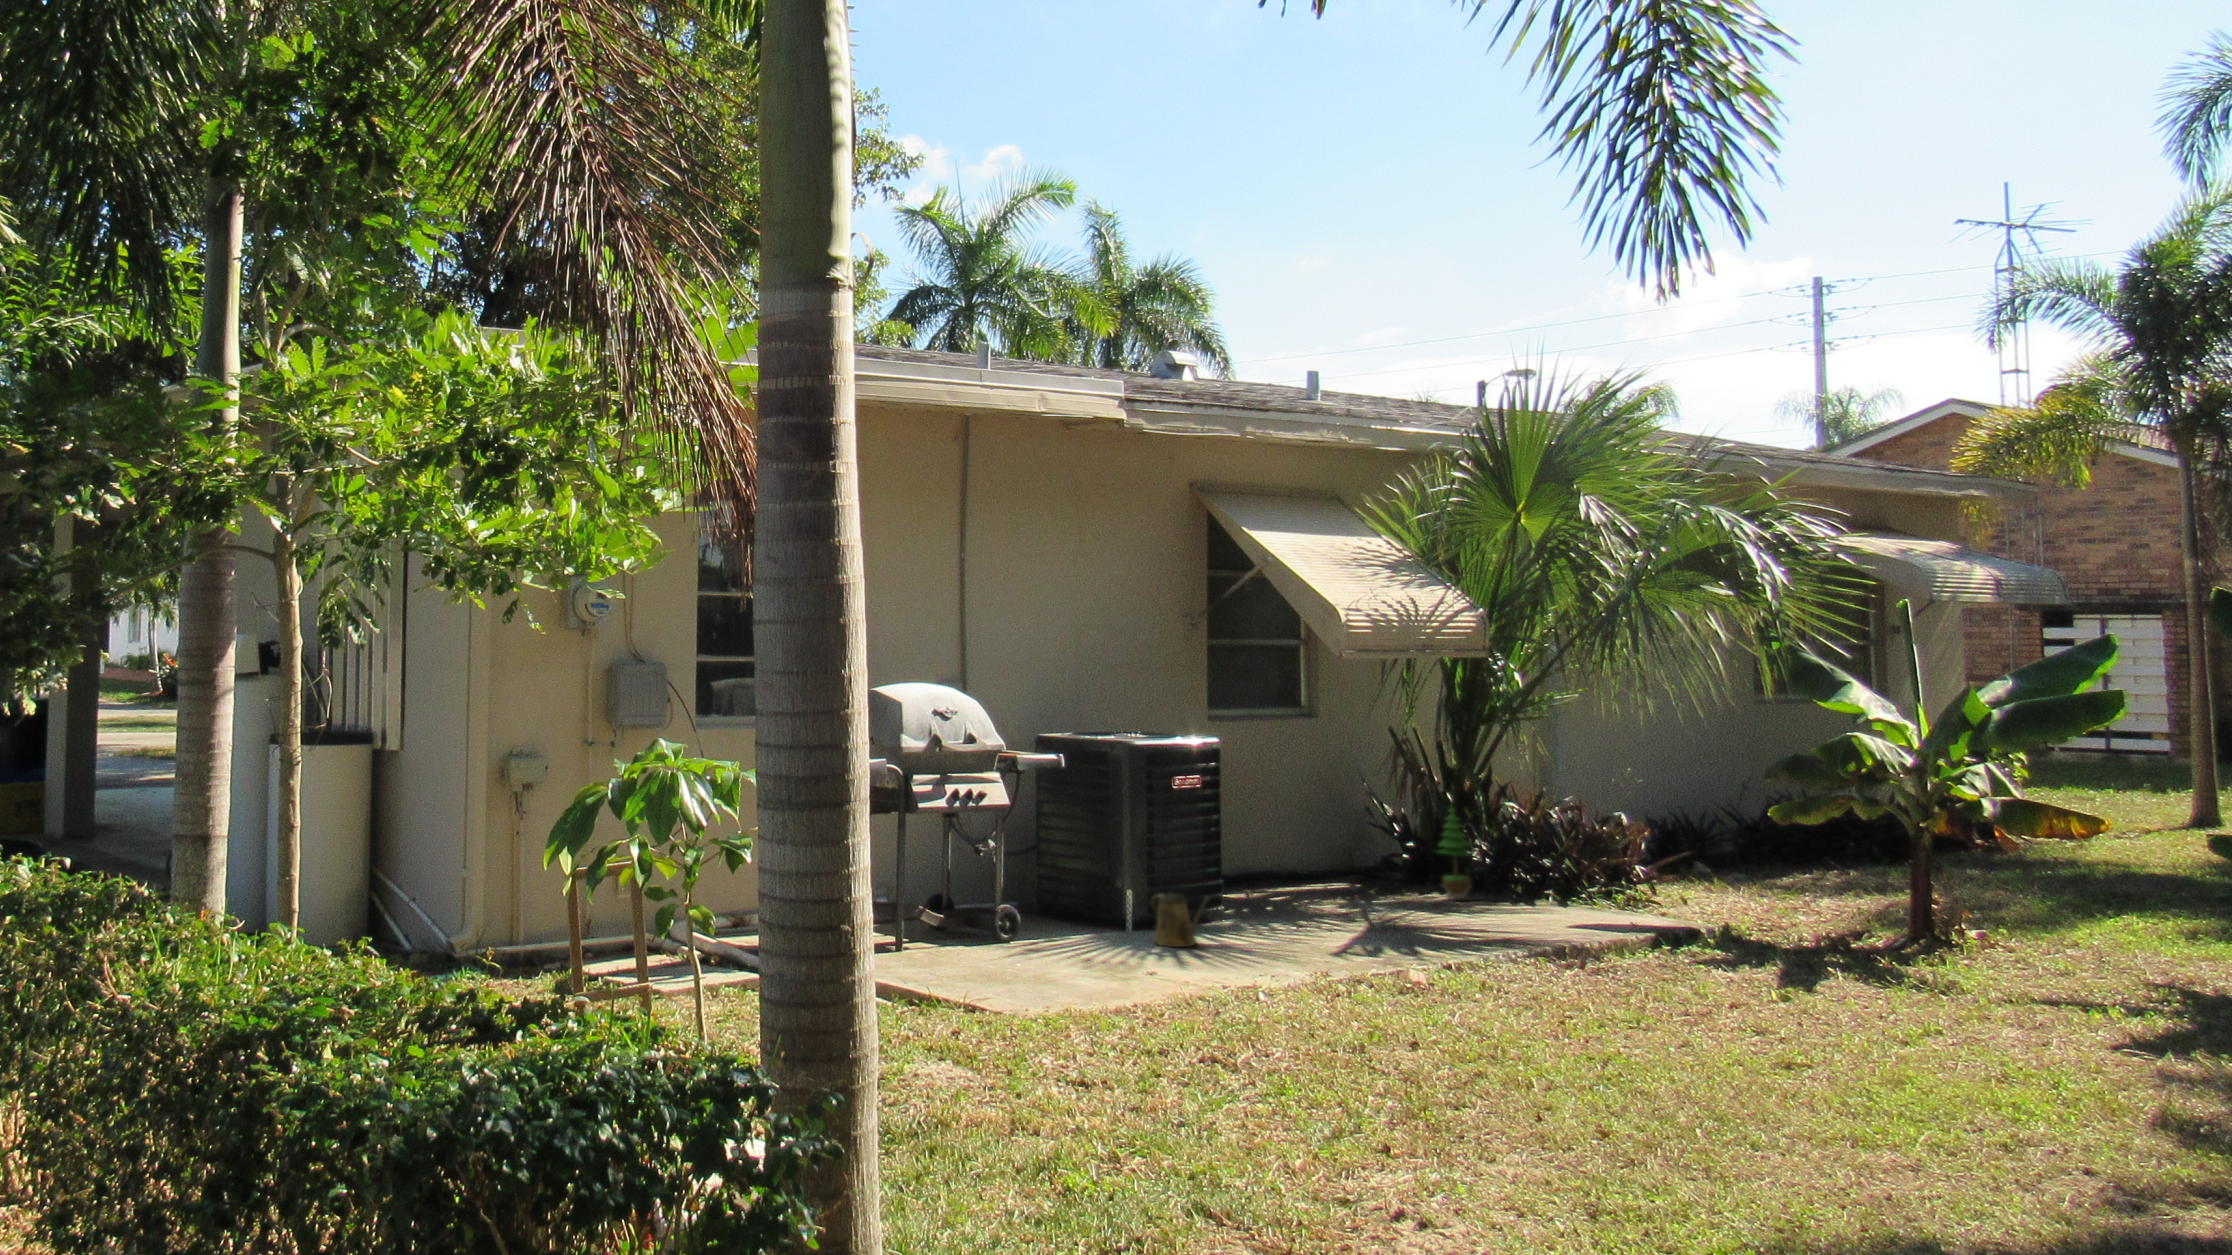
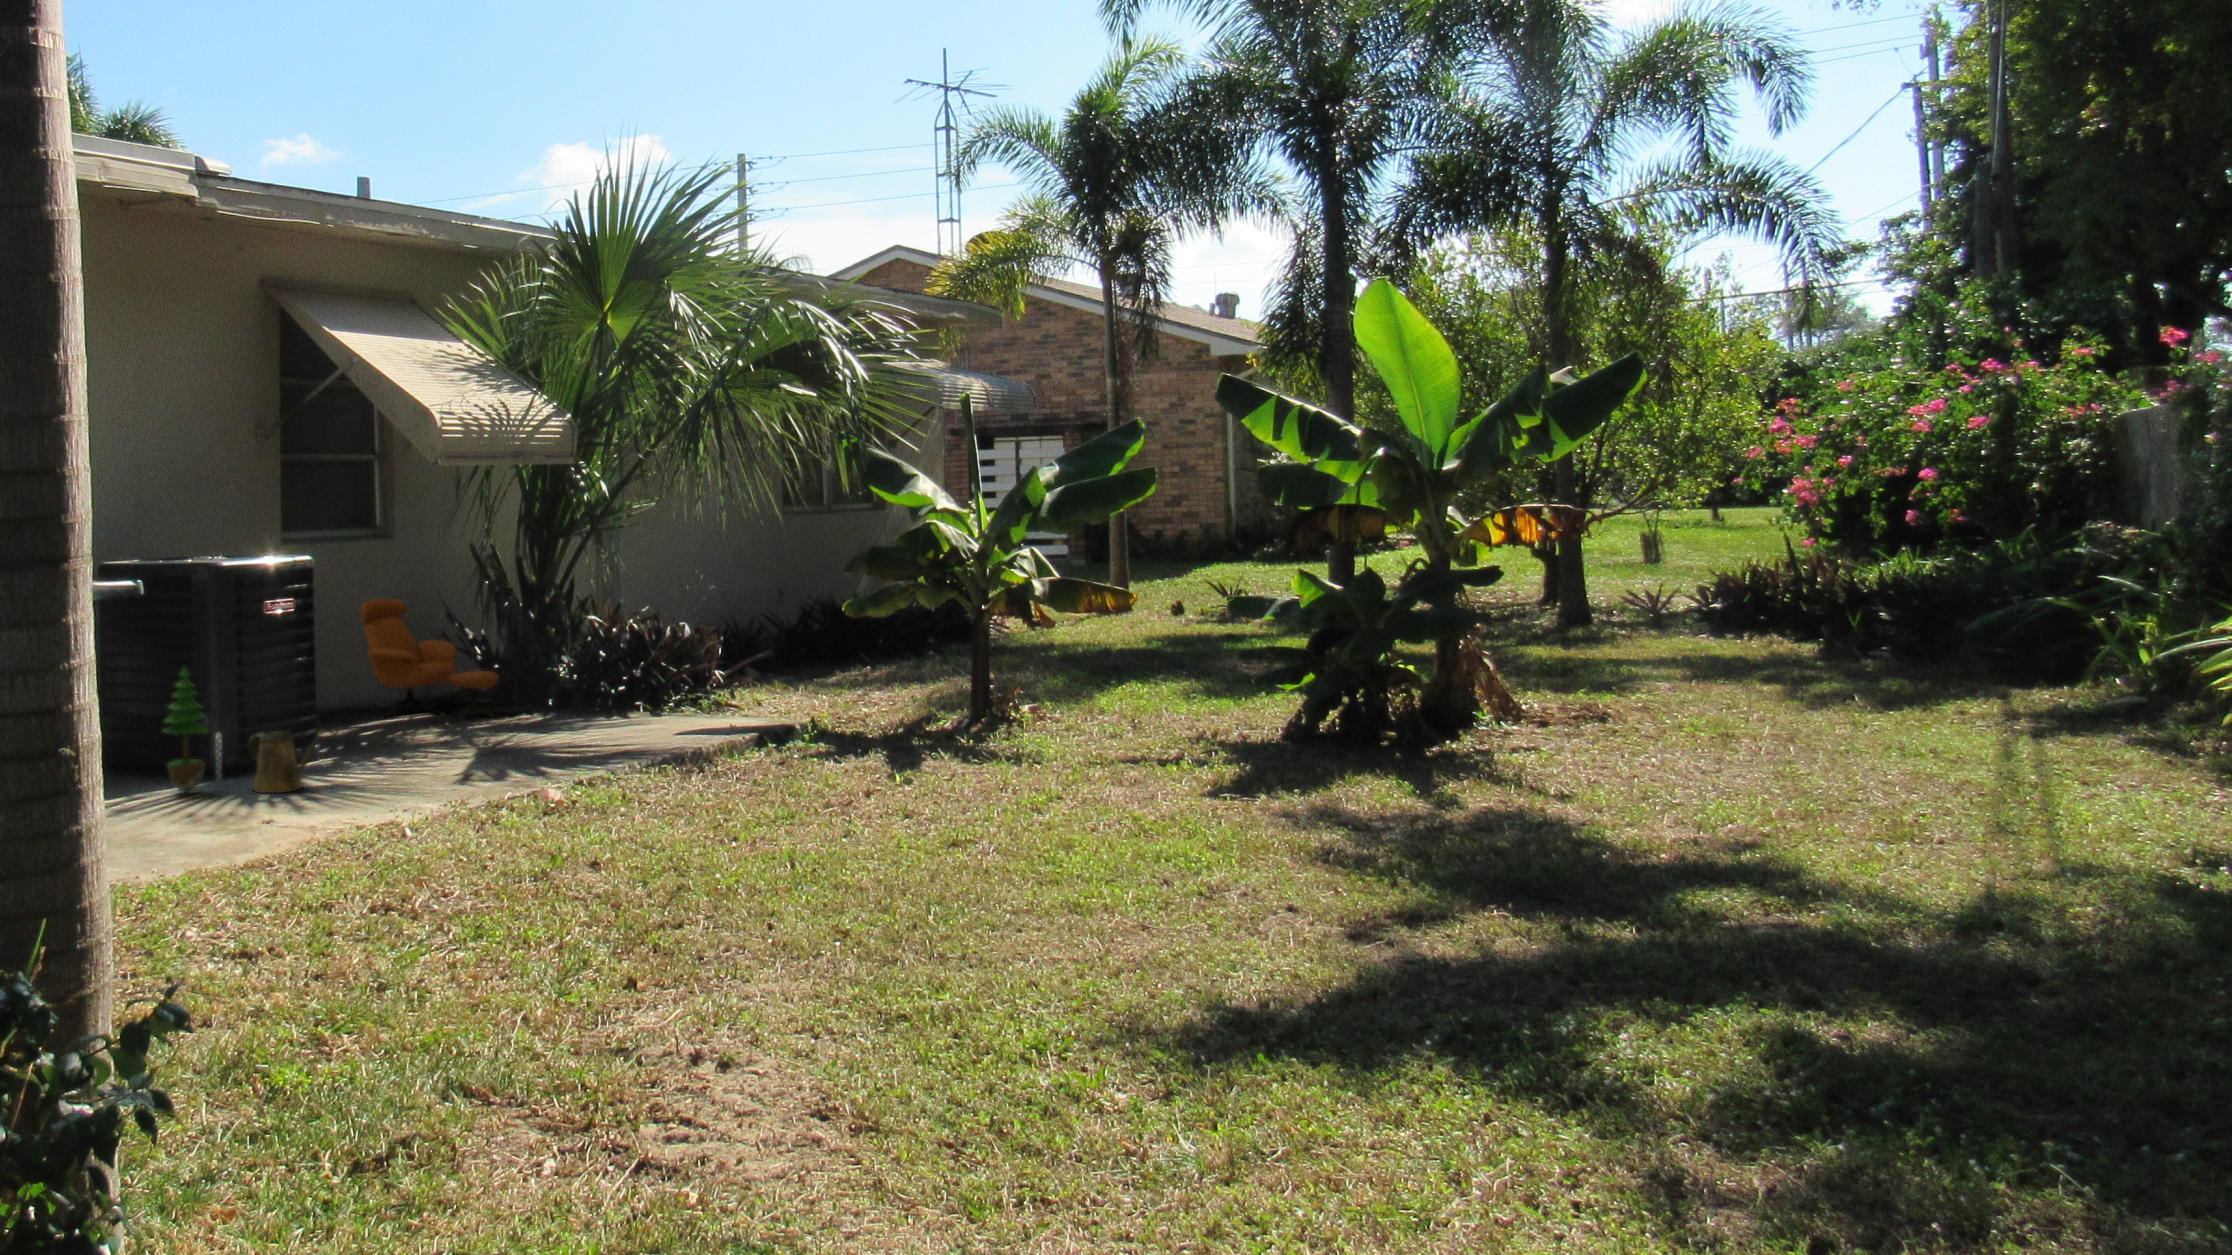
lounge chair: none [1275,777,1403,896] -> present [361,598,498,716]
potted tree: present [1439,806,1471,900] -> present [164,667,209,793]

